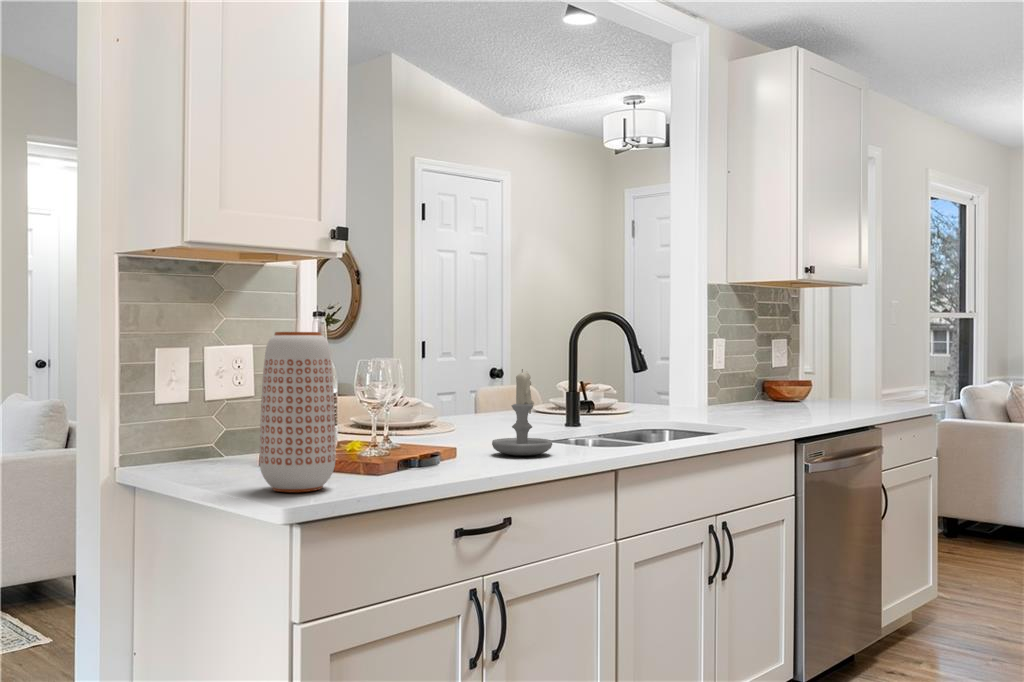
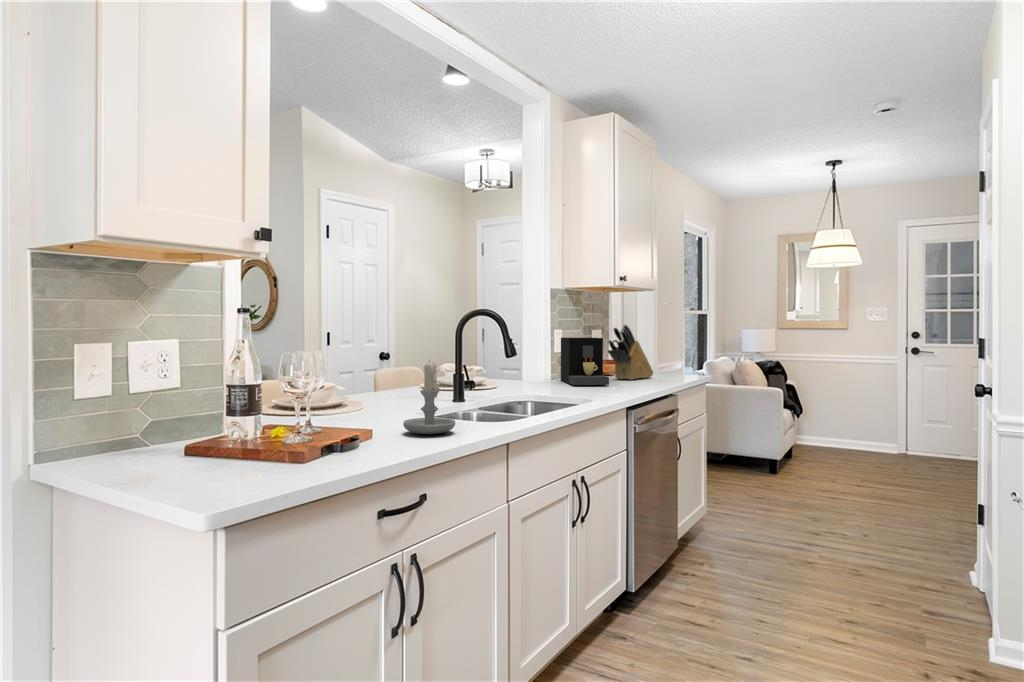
knife block: none [787,330,858,407] -> present [608,325,653,380]
vase: present [259,332,336,492] -> none [182,330,263,491]
coffee maker: none [722,348,783,412] -> present [561,338,609,385]

